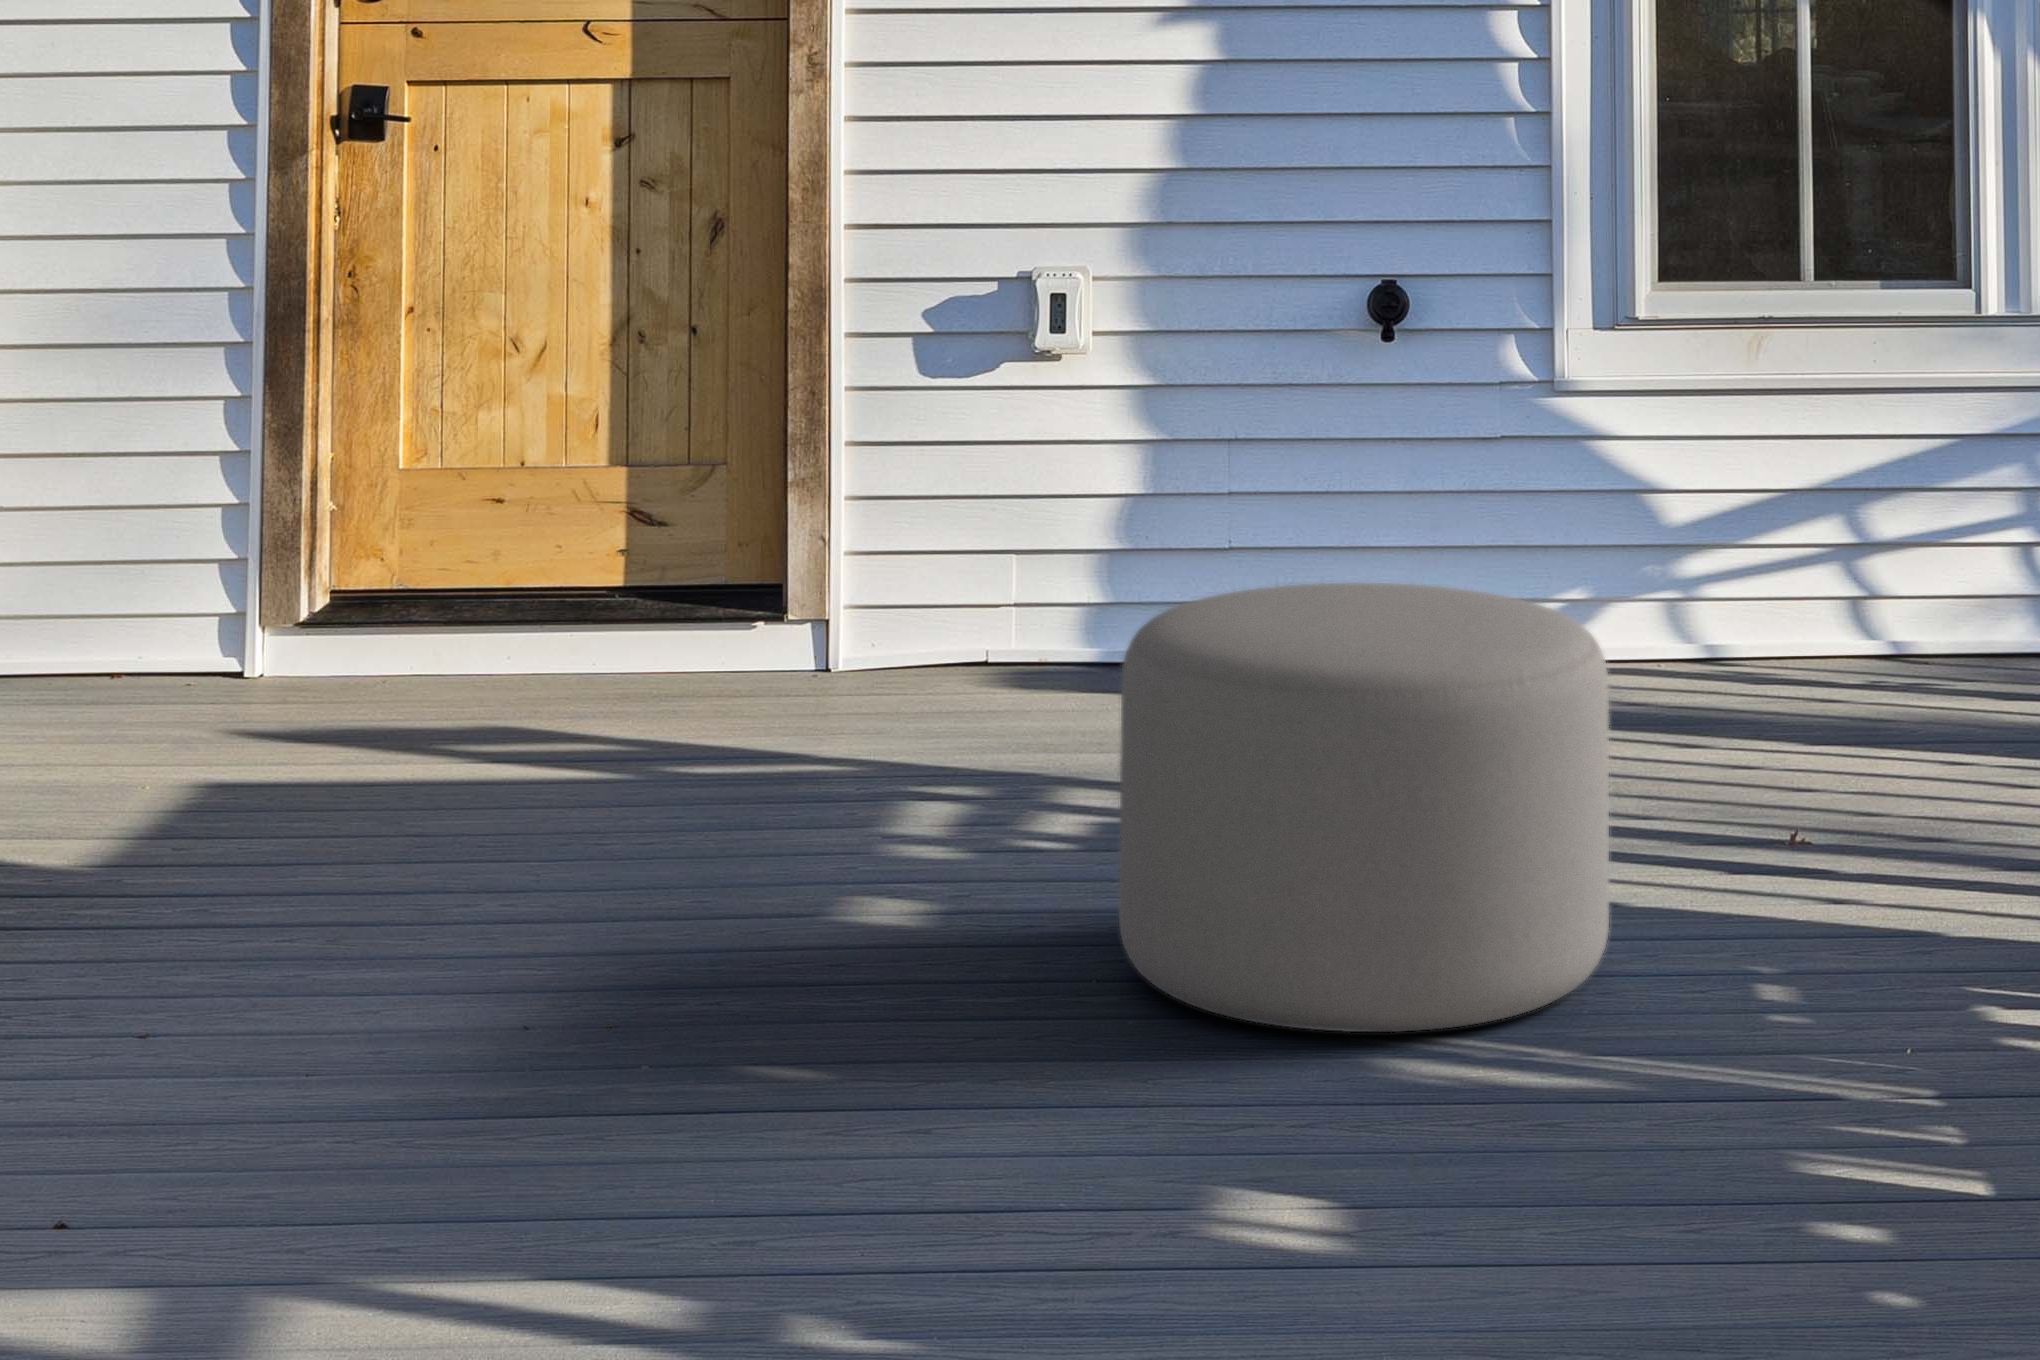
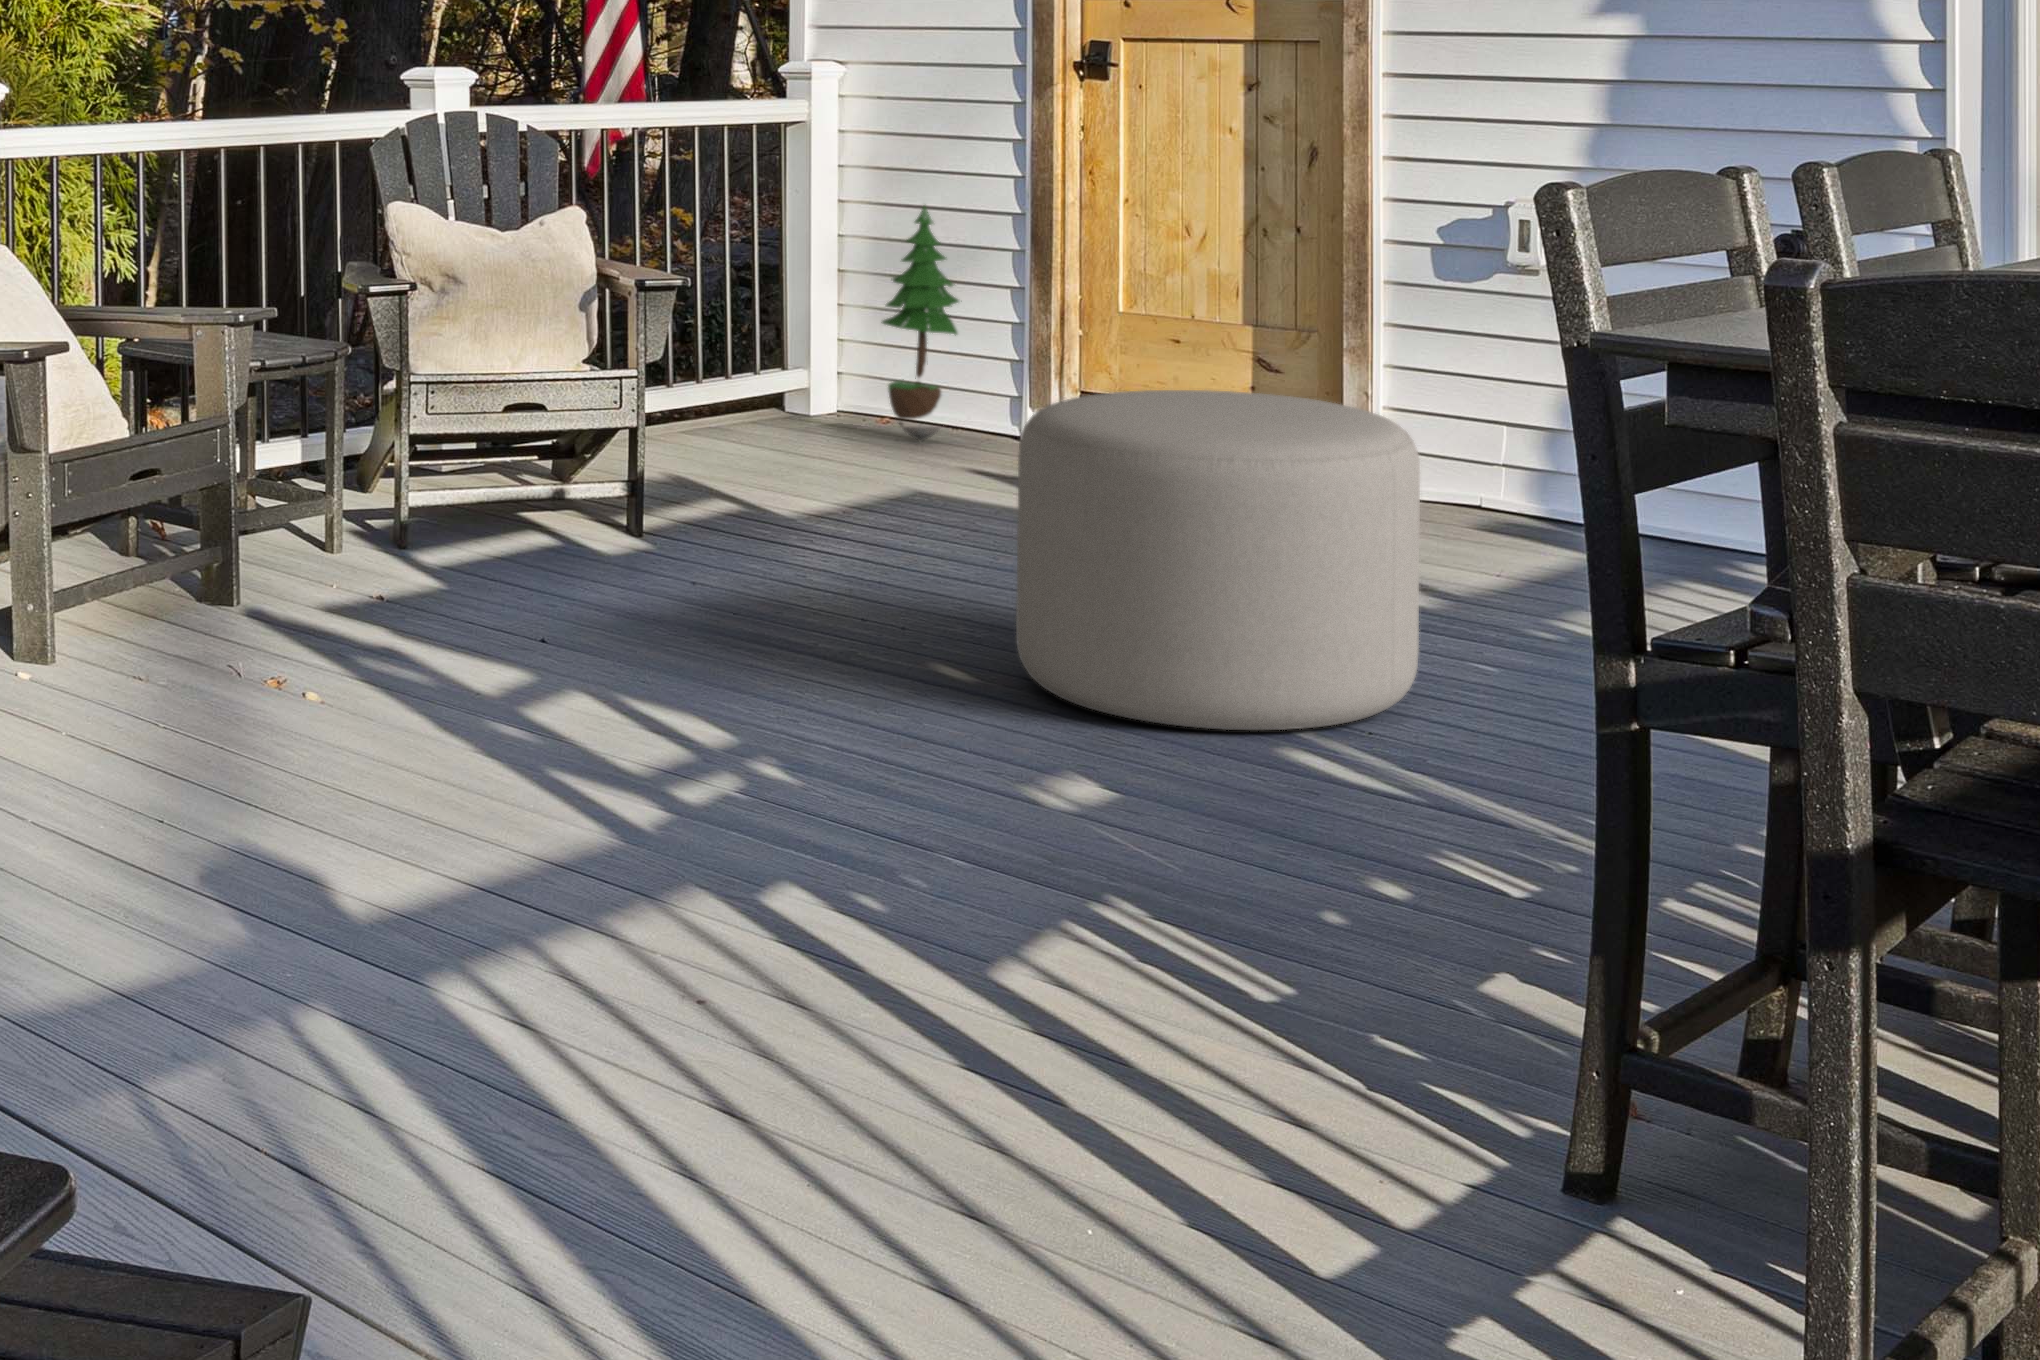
potted tree: none [46,336,179,703] -> present [881,206,959,441]

